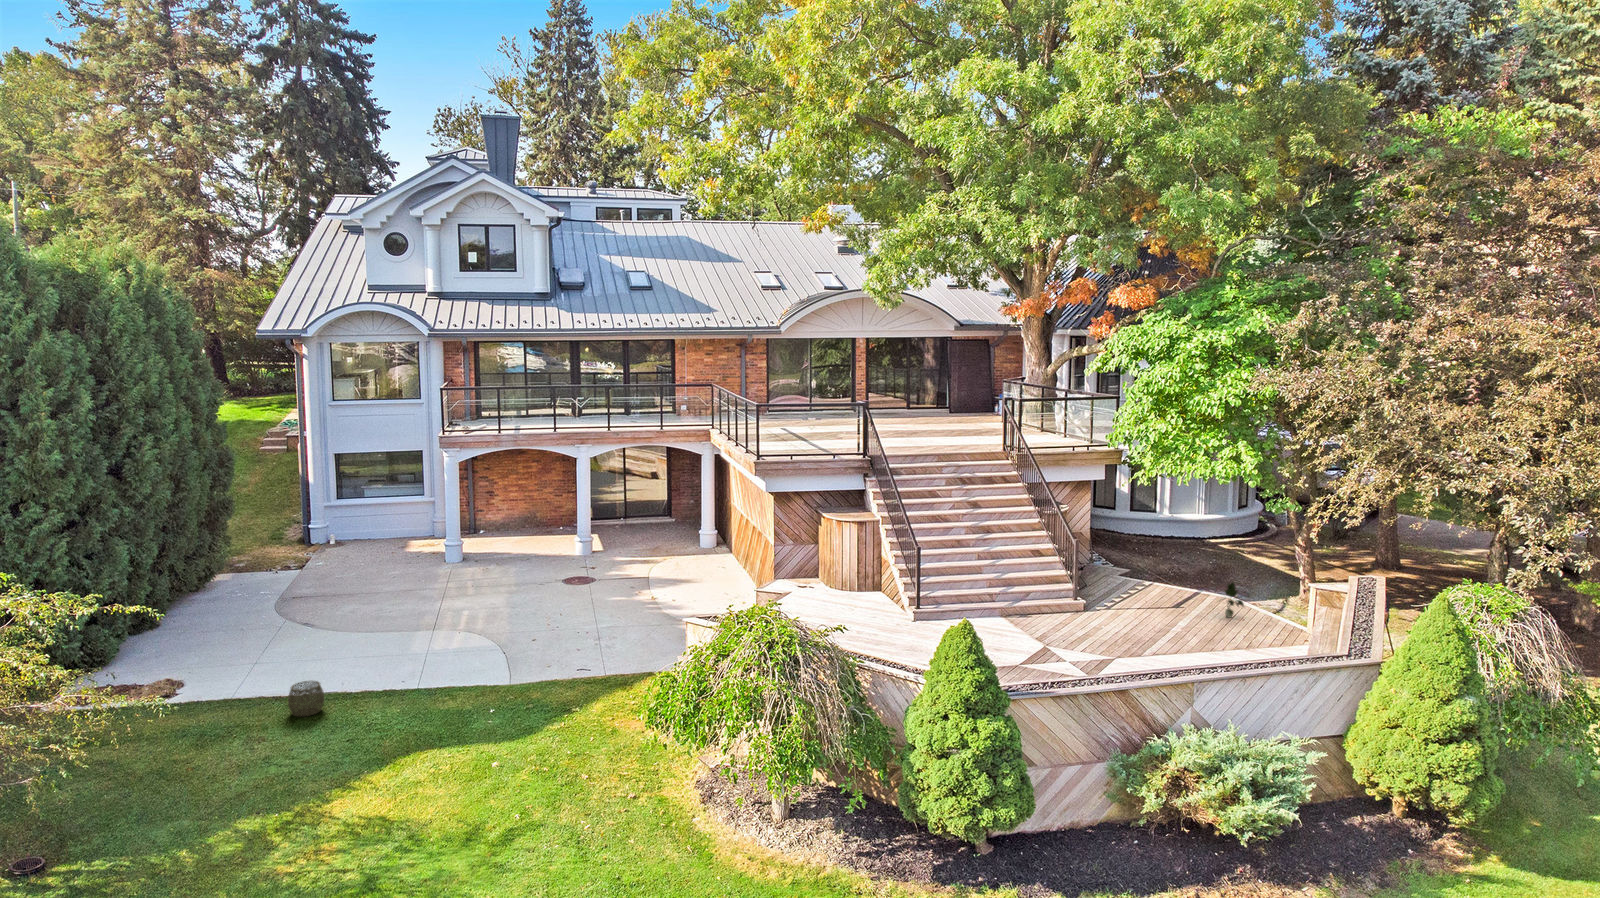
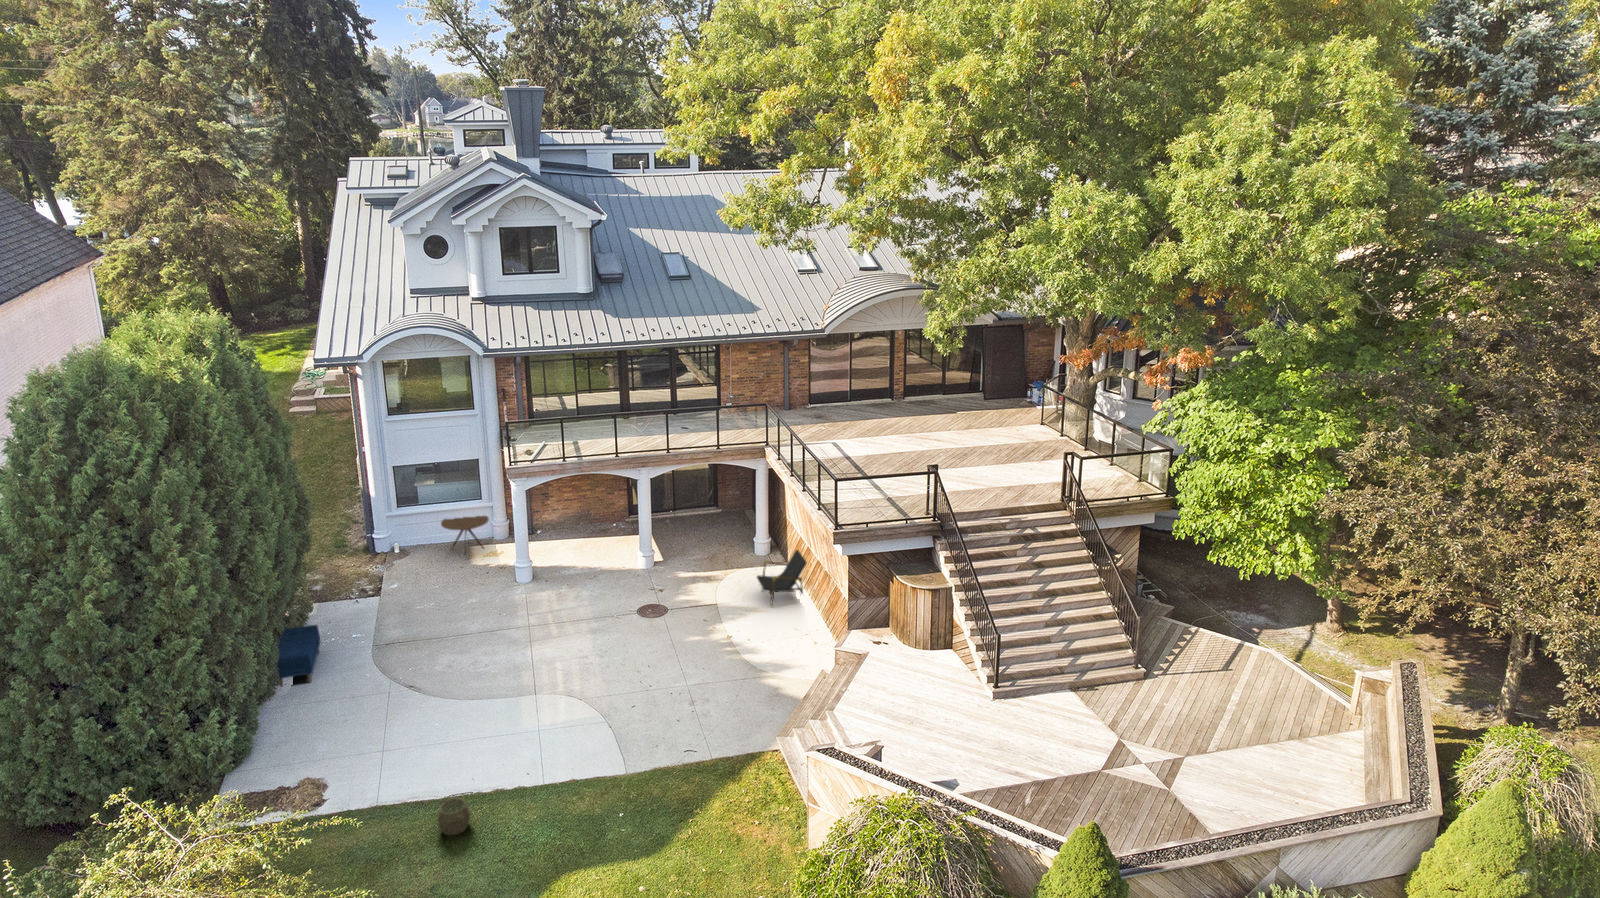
round table: none [376,508,427,548] -> present [441,516,489,549]
lounge chair: none [695,527,746,583] -> present [757,550,807,606]
bench: none [163,571,222,623] -> present [276,625,321,687]
potted plant: present [1225,582,1244,618] -> none [1264,662,1289,693]

